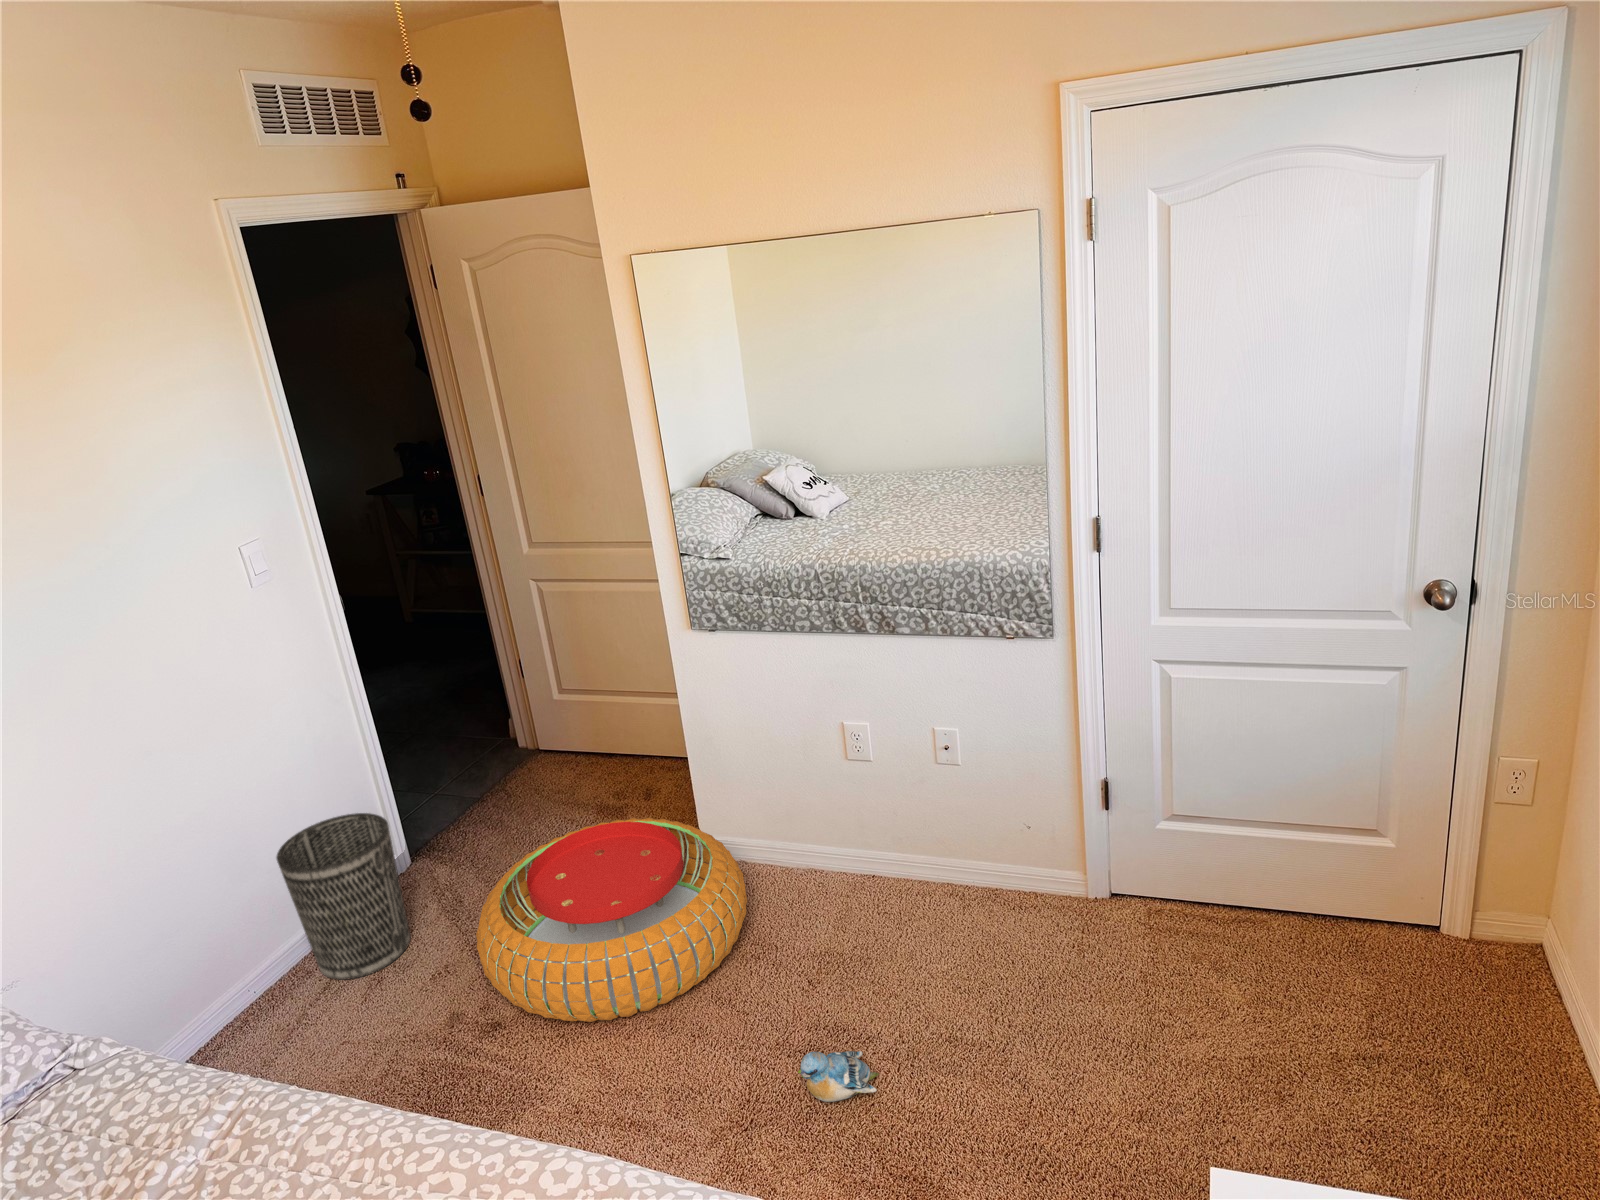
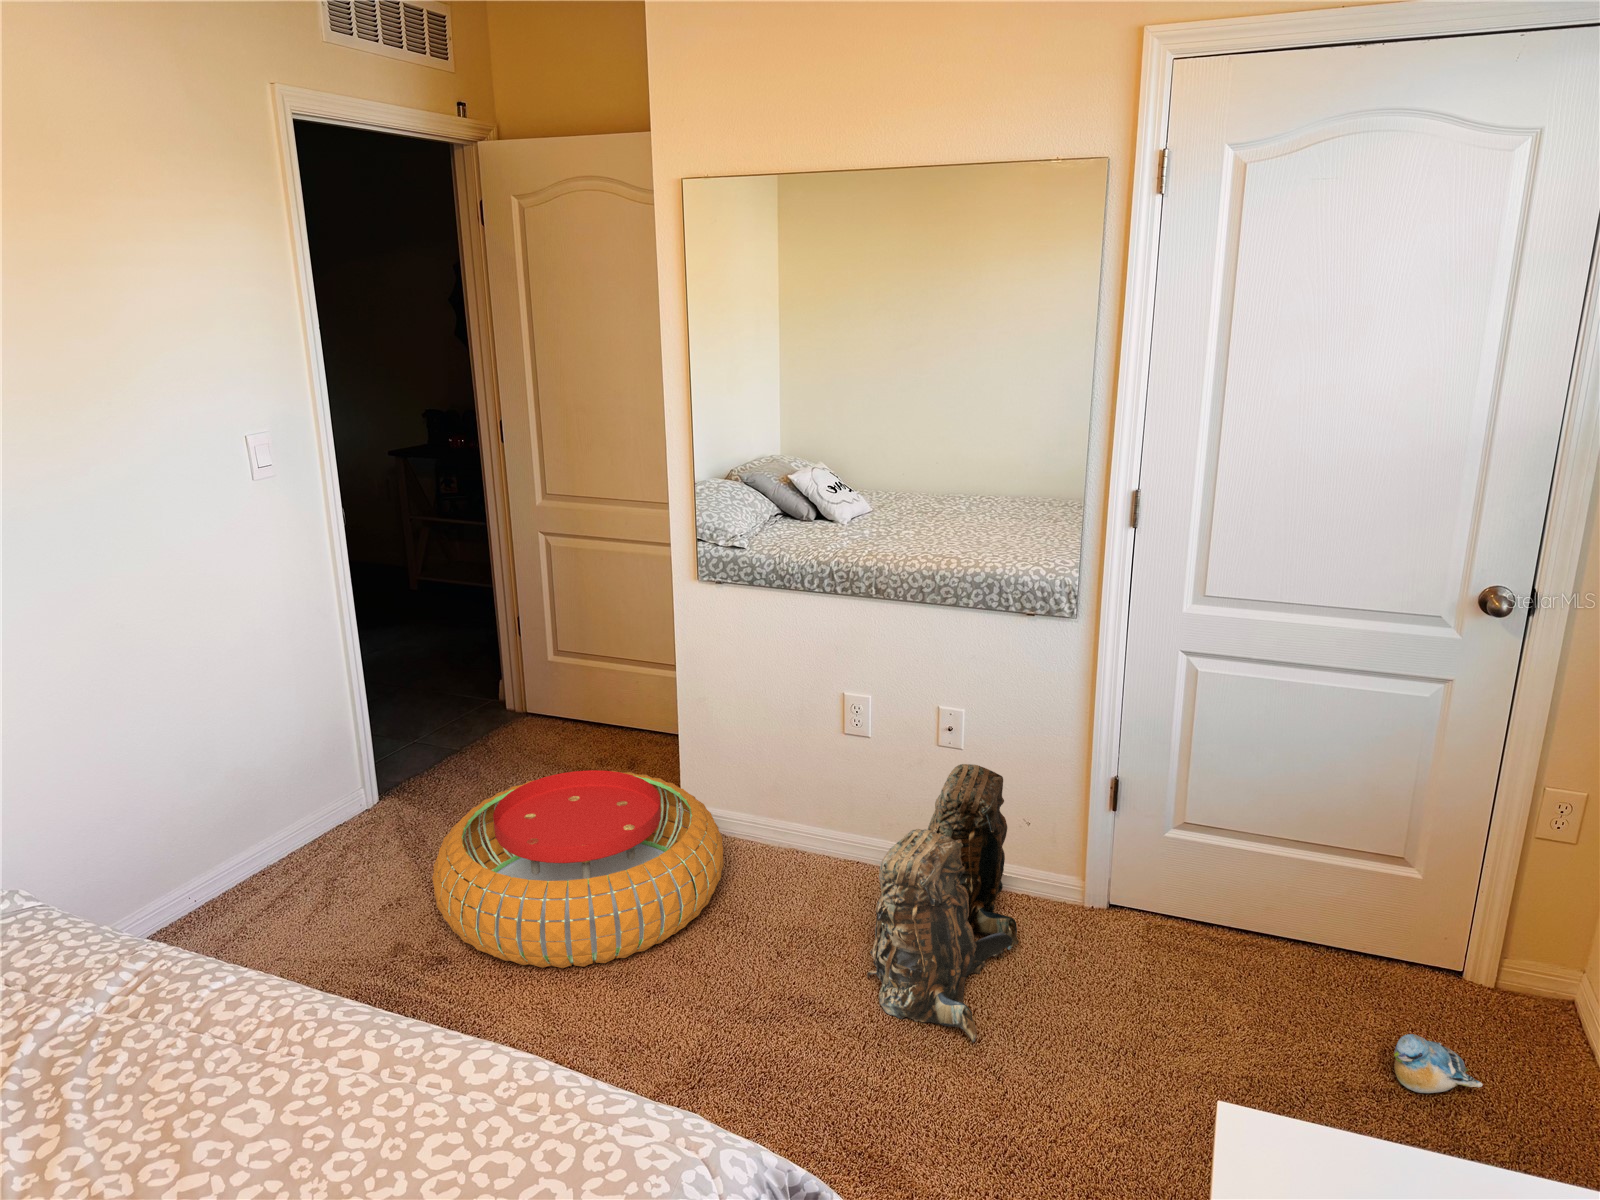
backpack: none [893,785,1029,1054] -> present [867,764,1019,1042]
wastebasket: present [276,813,410,980] -> none [235,730,365,901]
plush toy: present [798,1051,879,1102] -> present [1394,1034,1483,1093]

